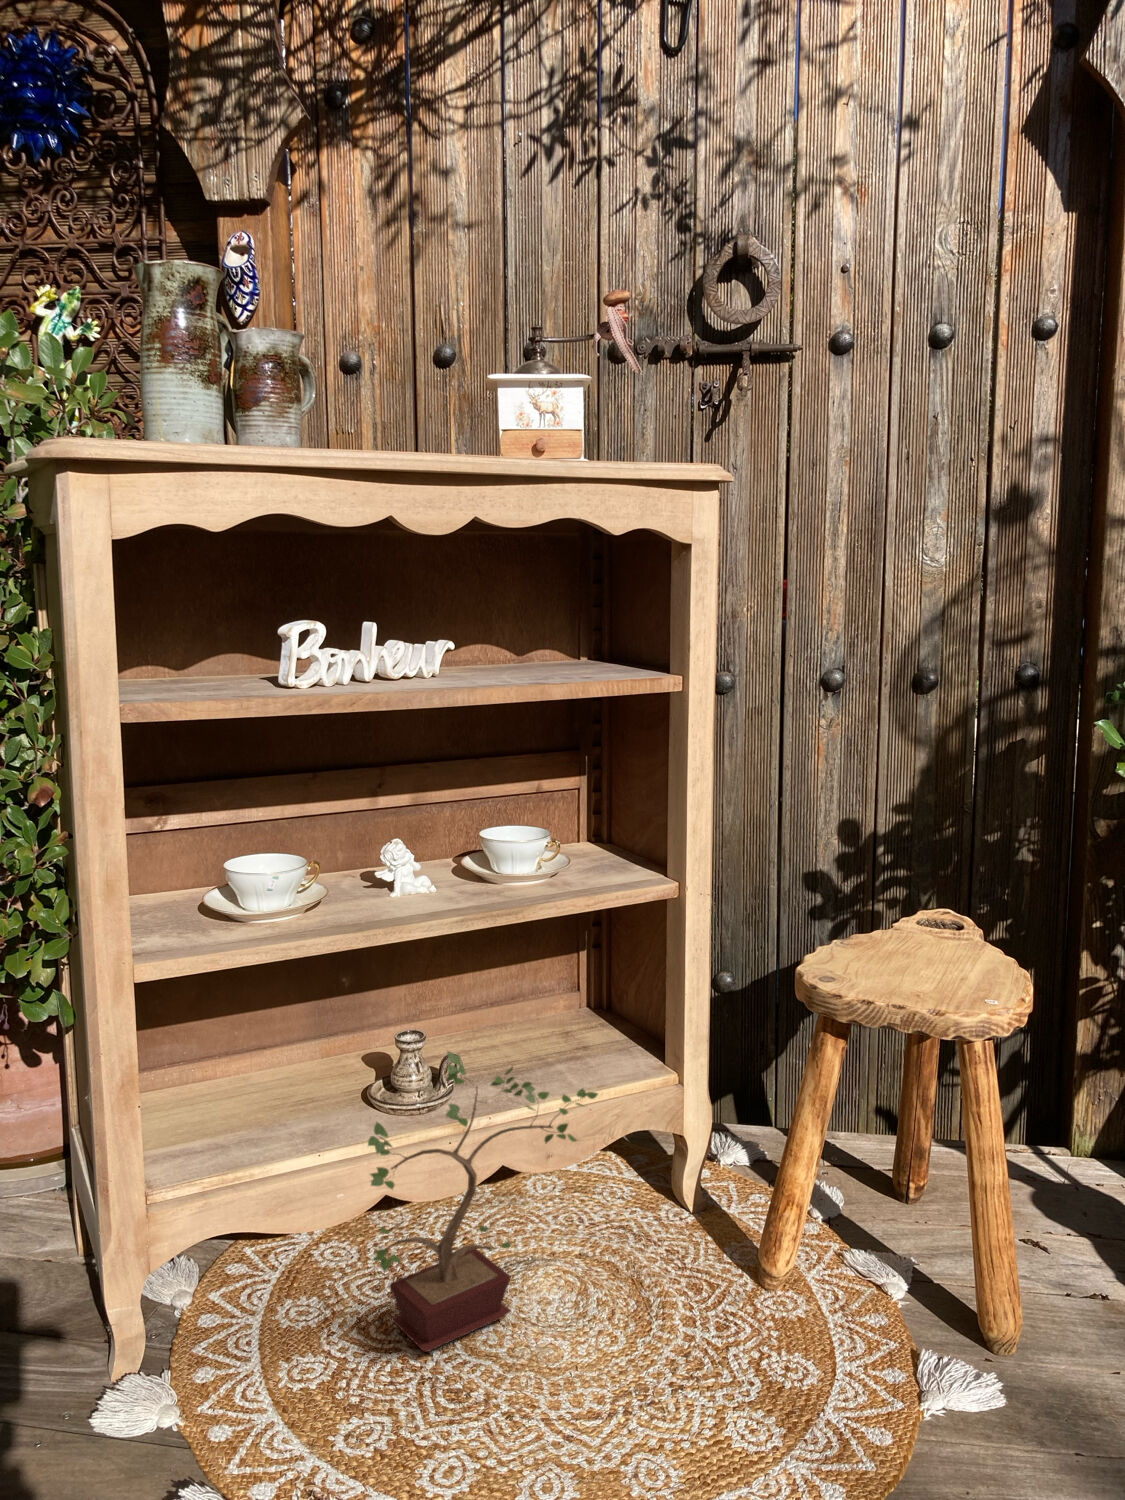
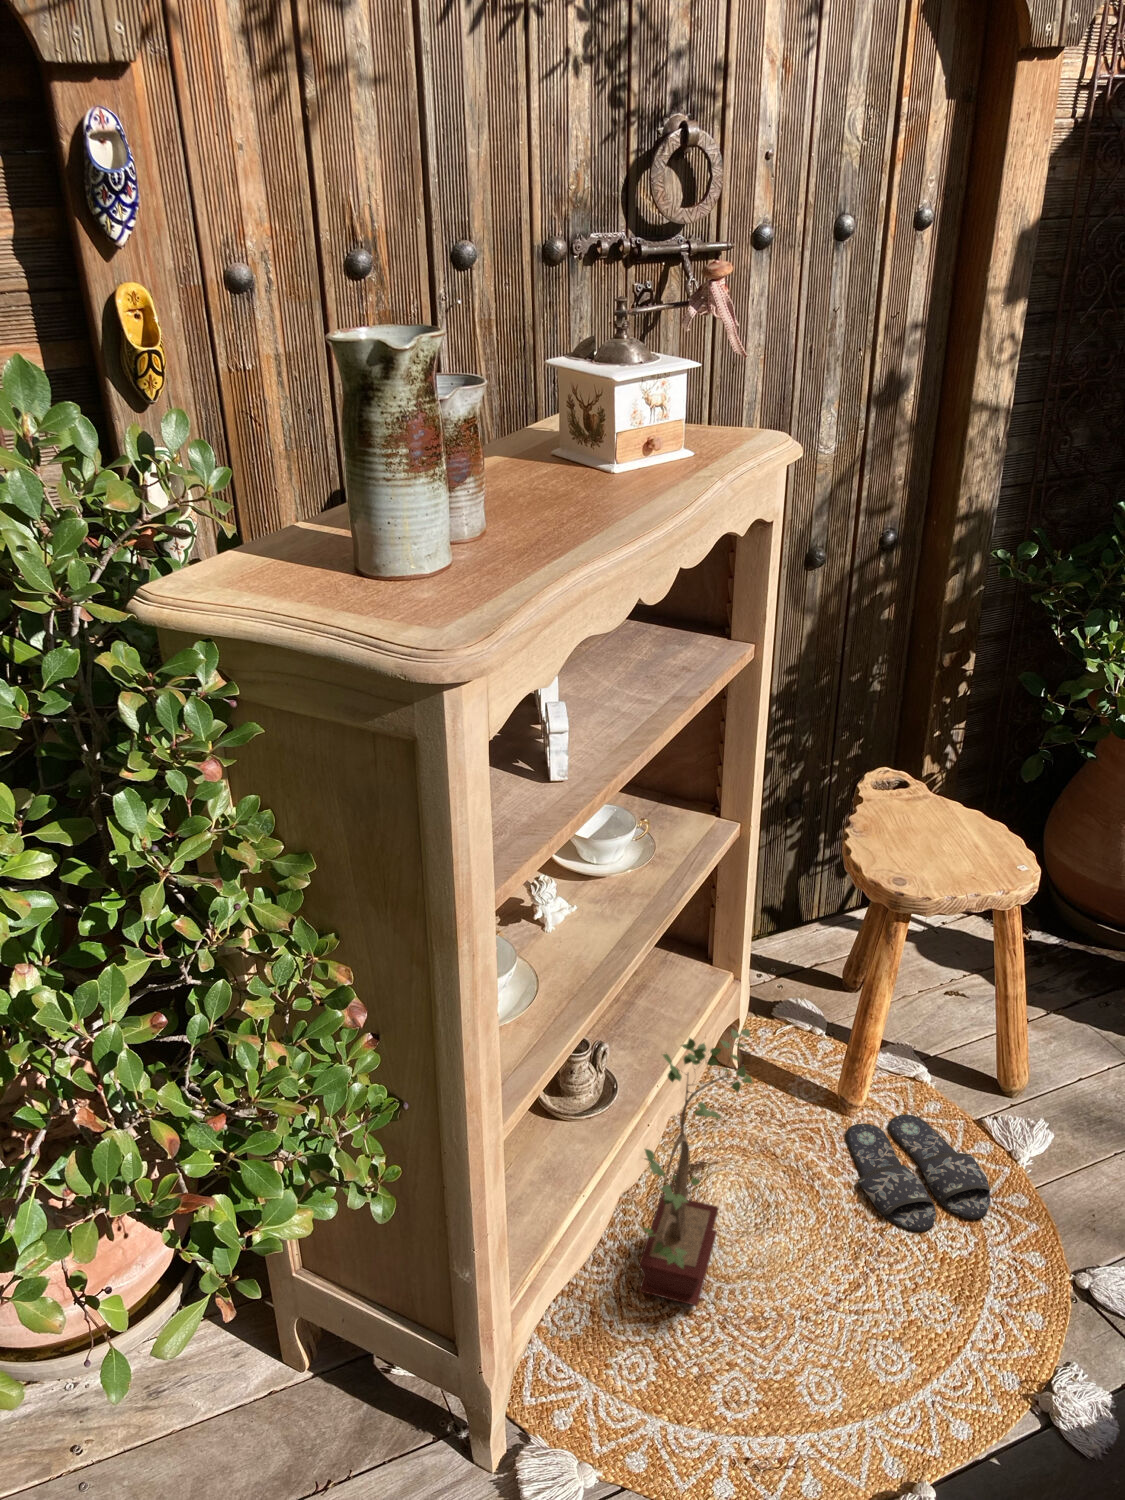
slippers: none [696,1299,861,1429] -> present [846,1114,990,1232]

